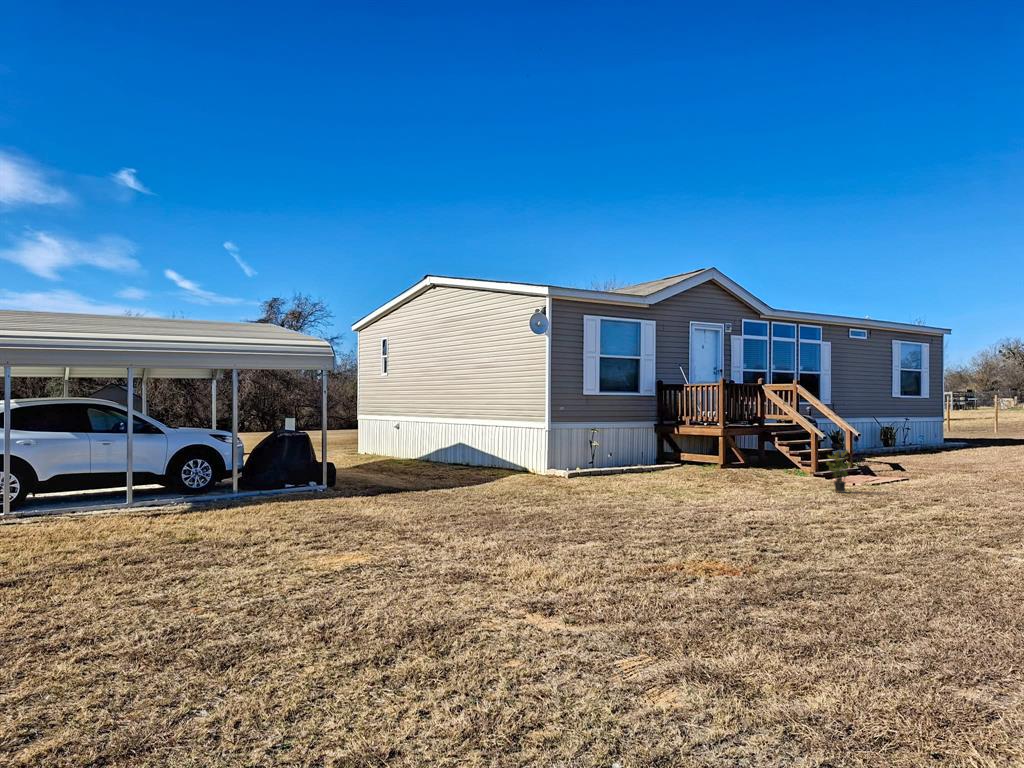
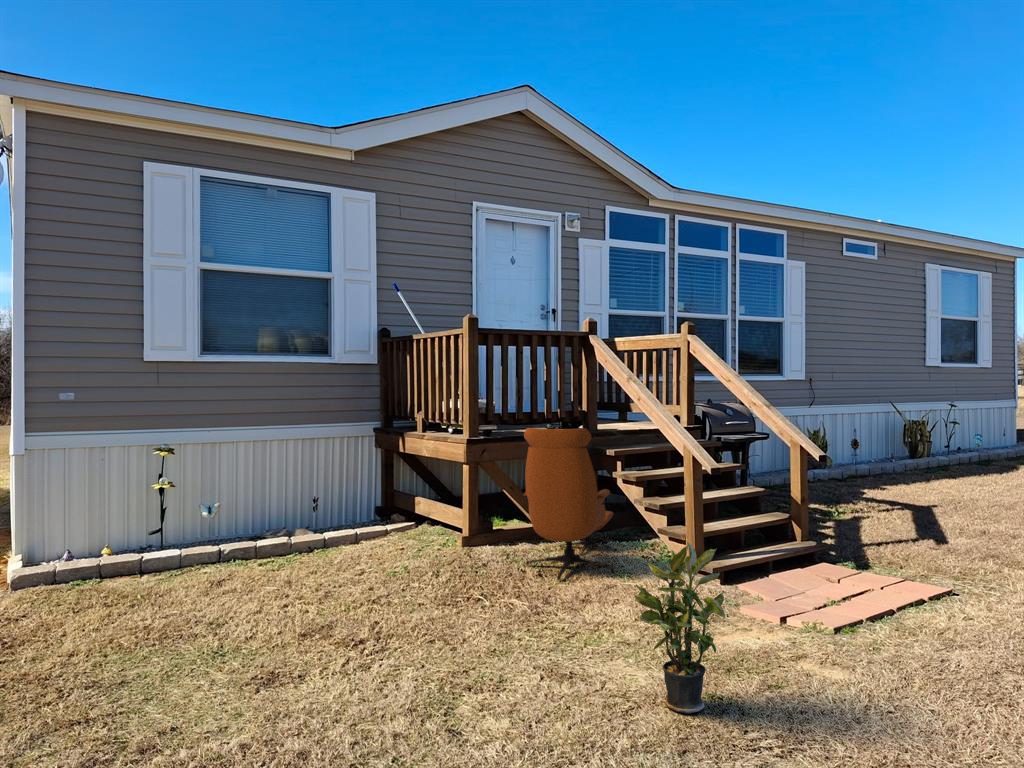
lounge chair: none [748,422,784,478] -> present [524,428,617,580]

